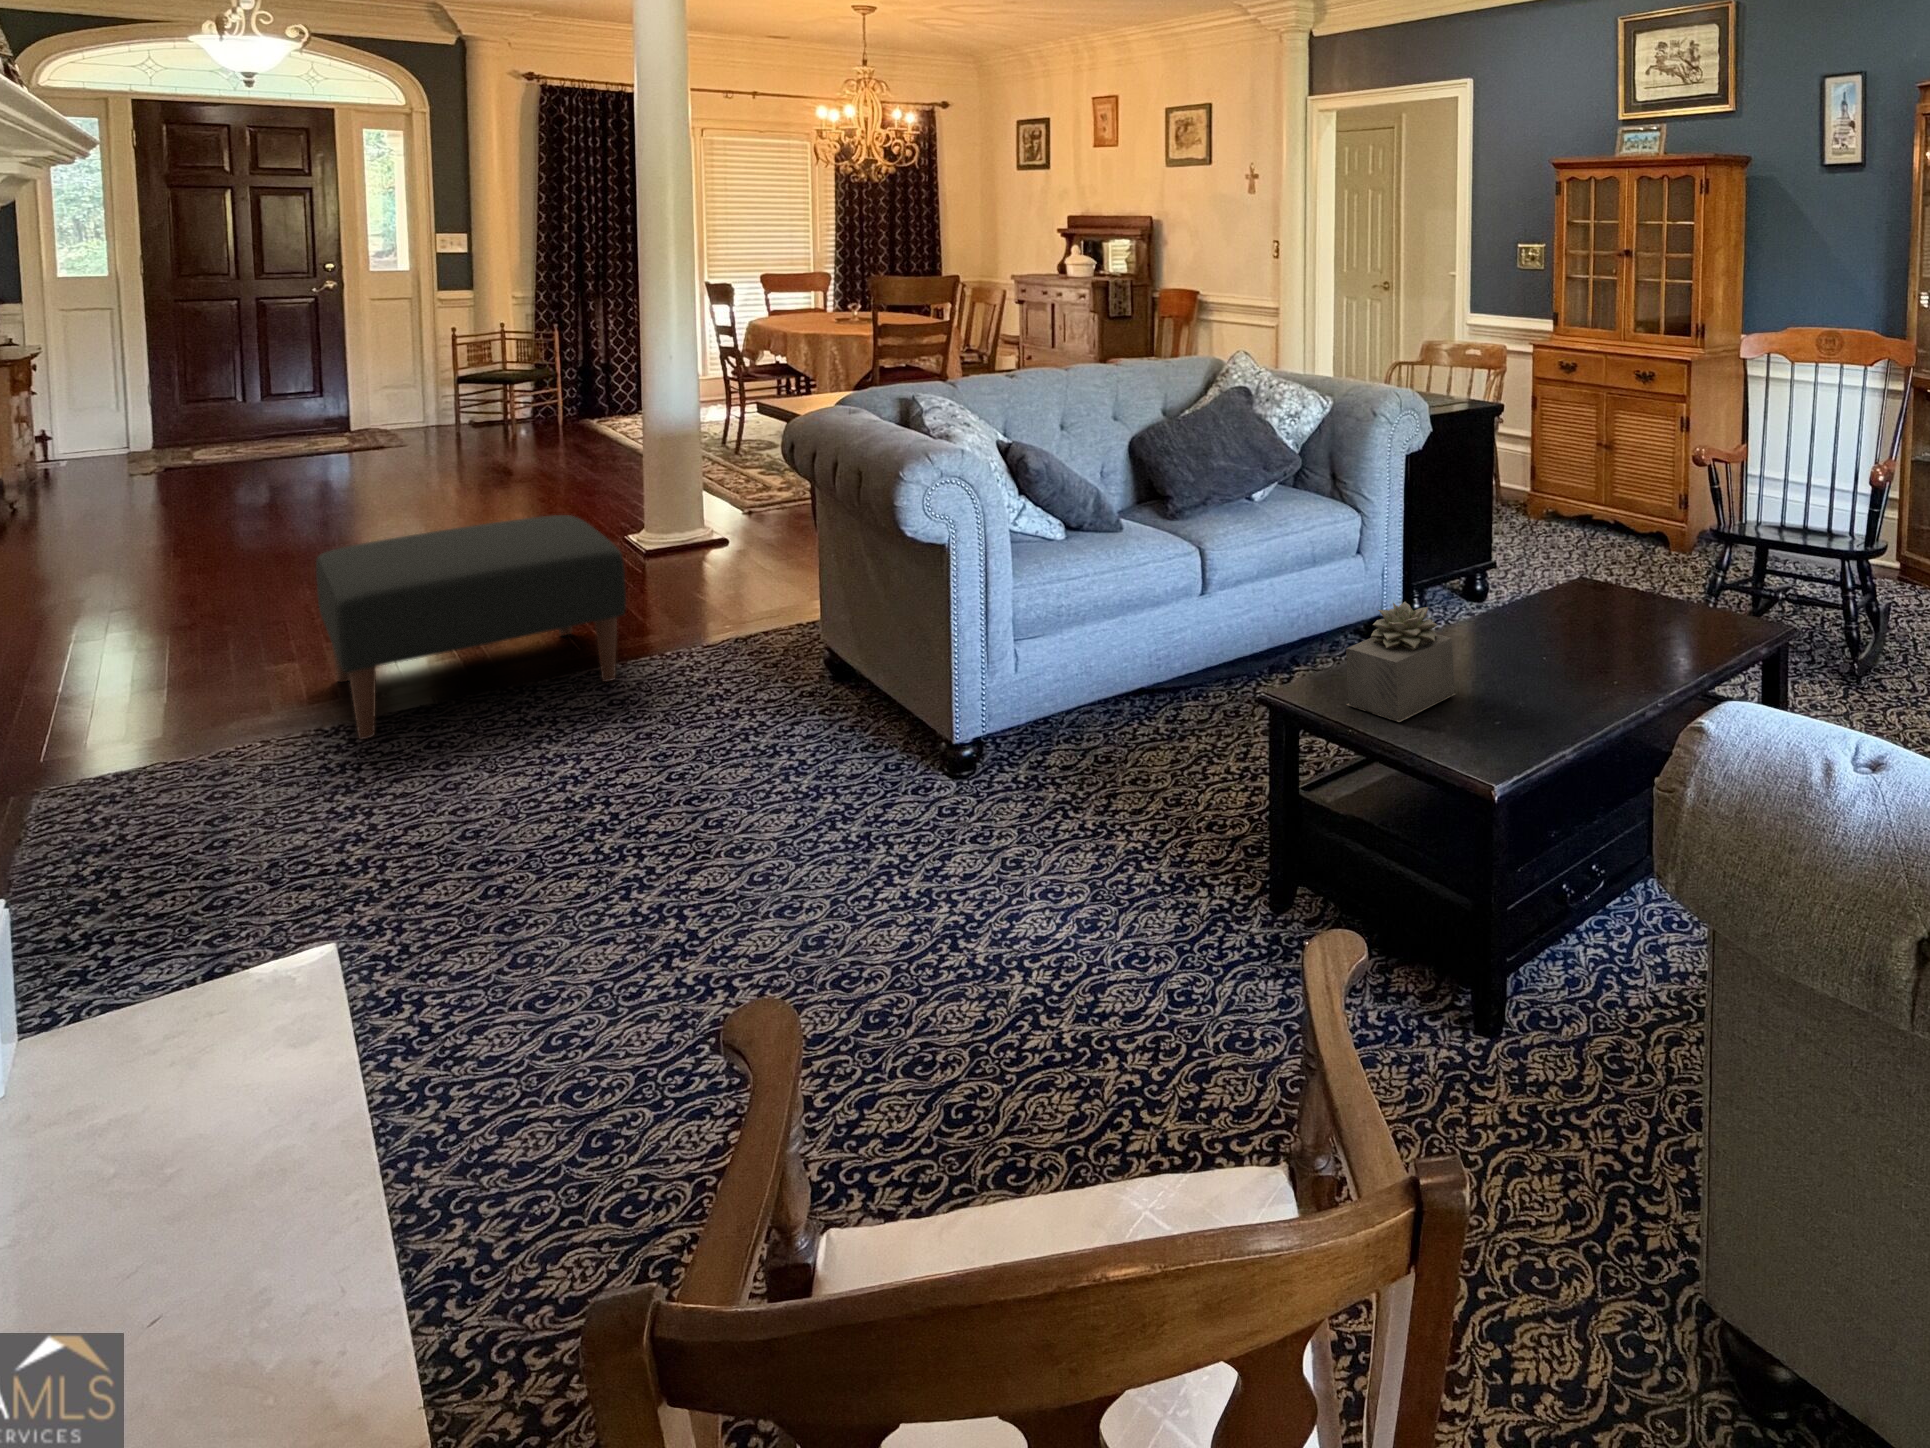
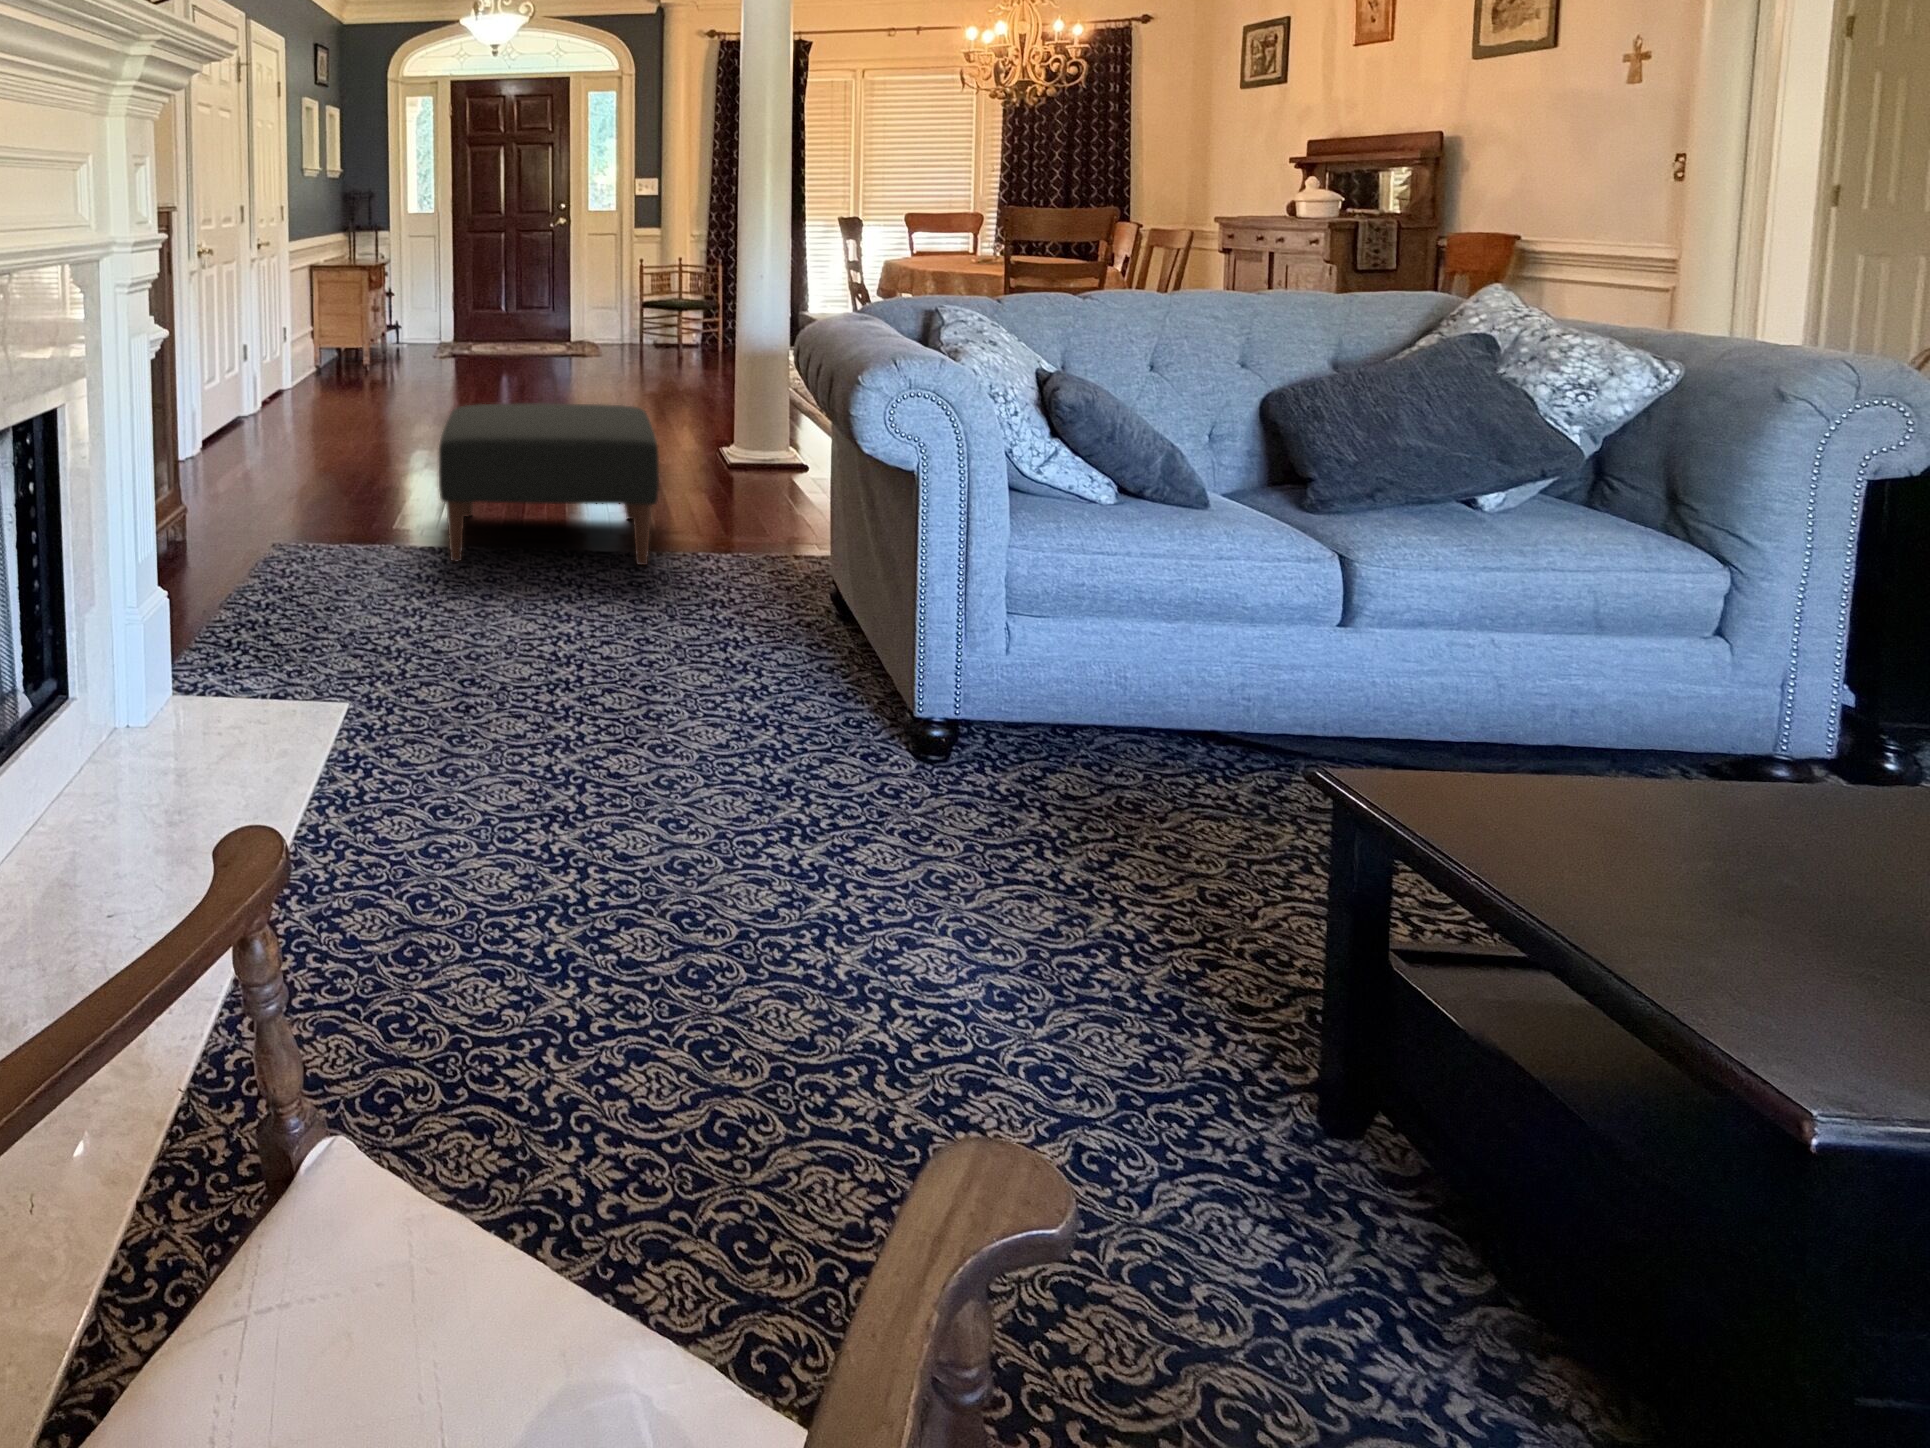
succulent plant: present [1346,602,1455,722] -> none [1482,686,1779,905]

